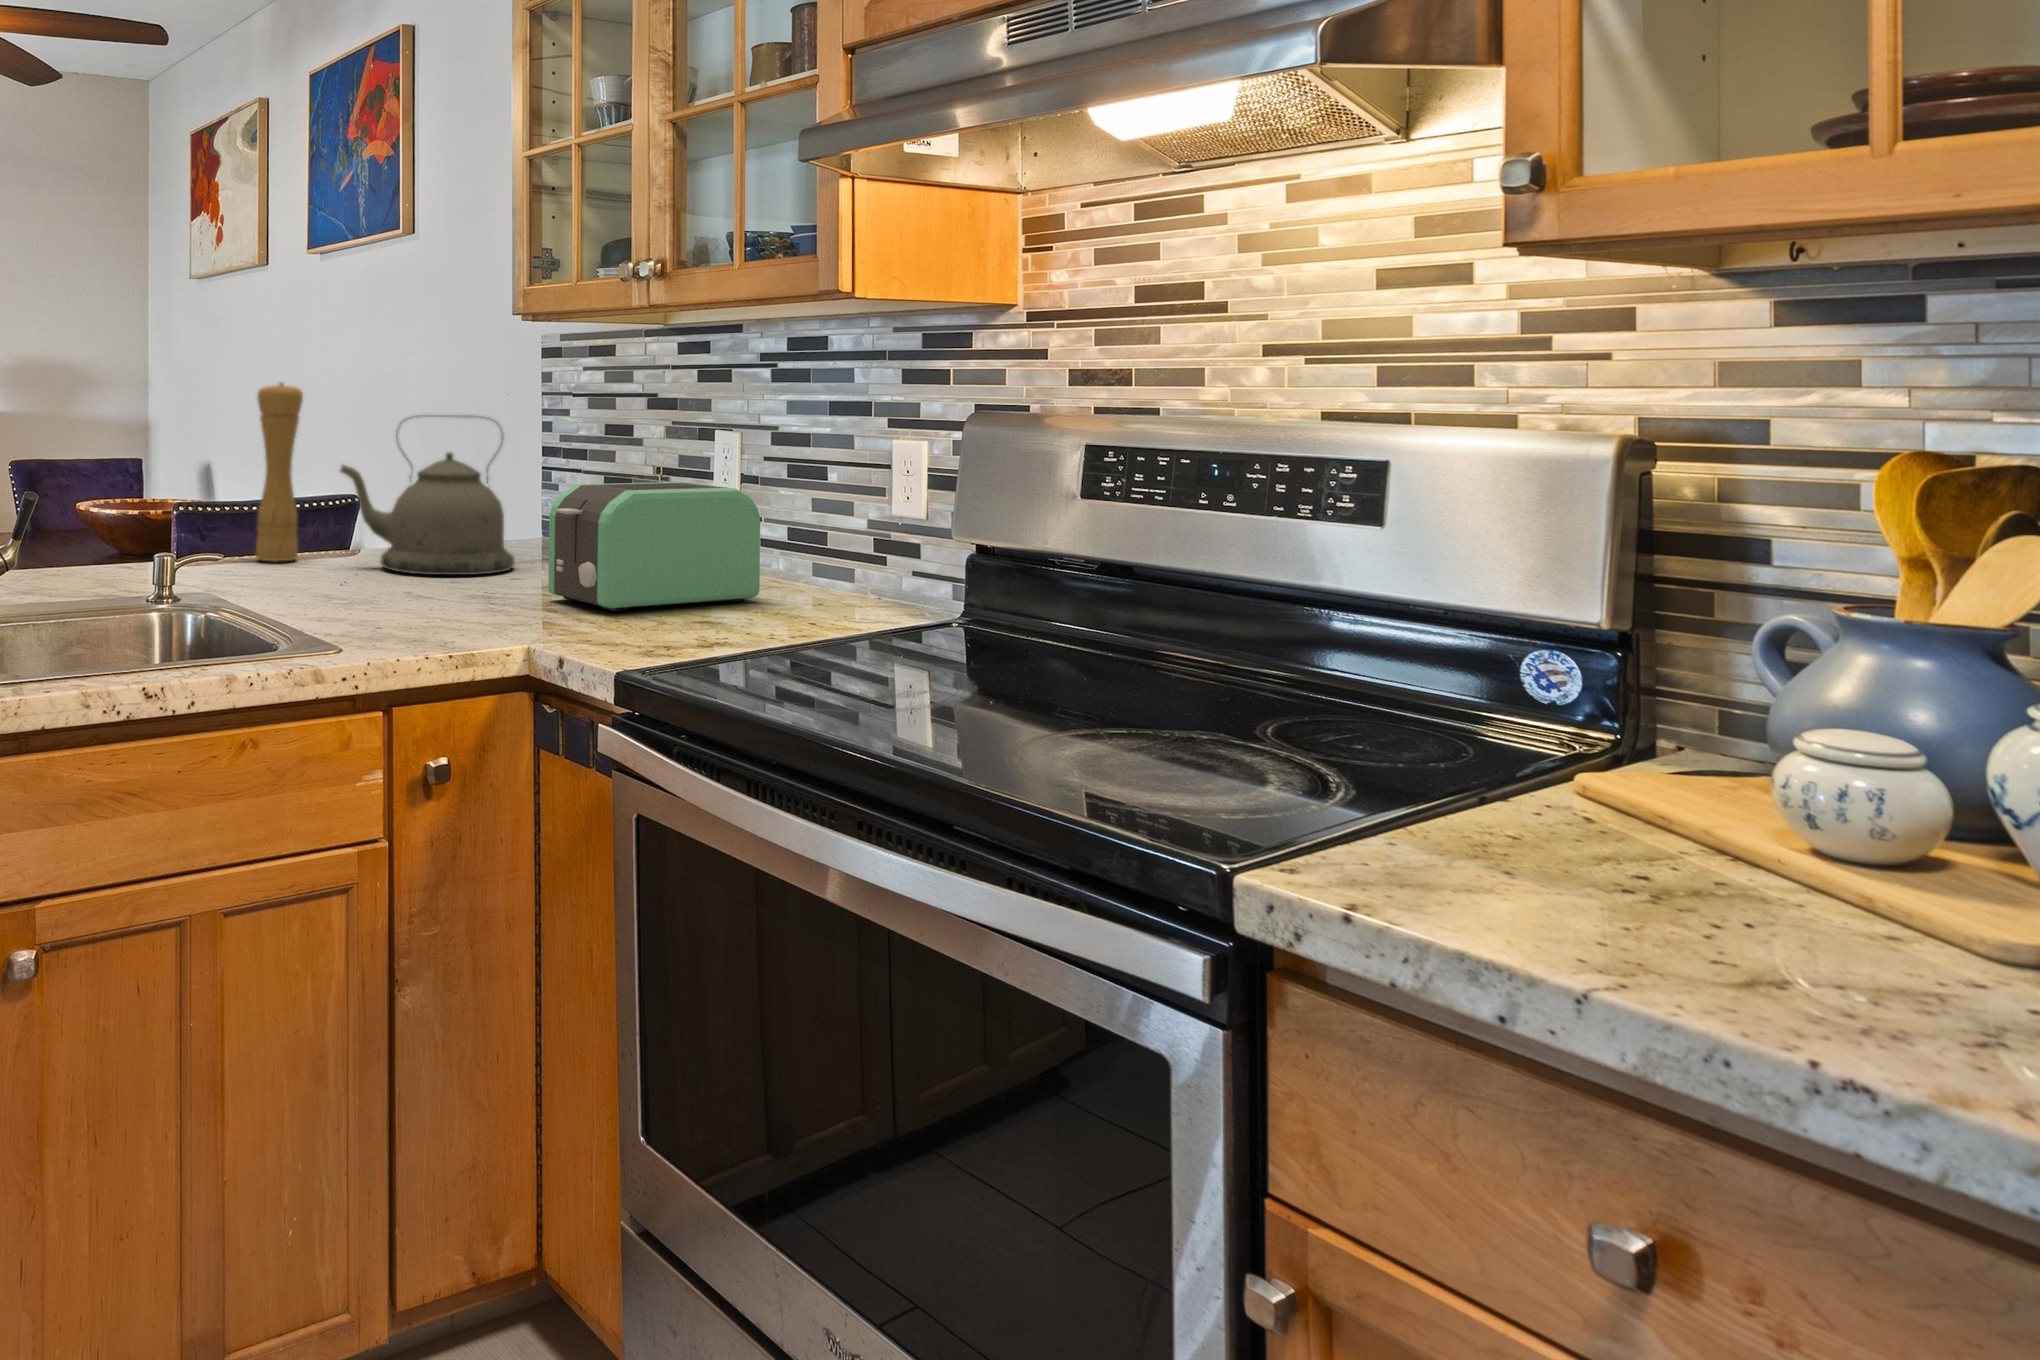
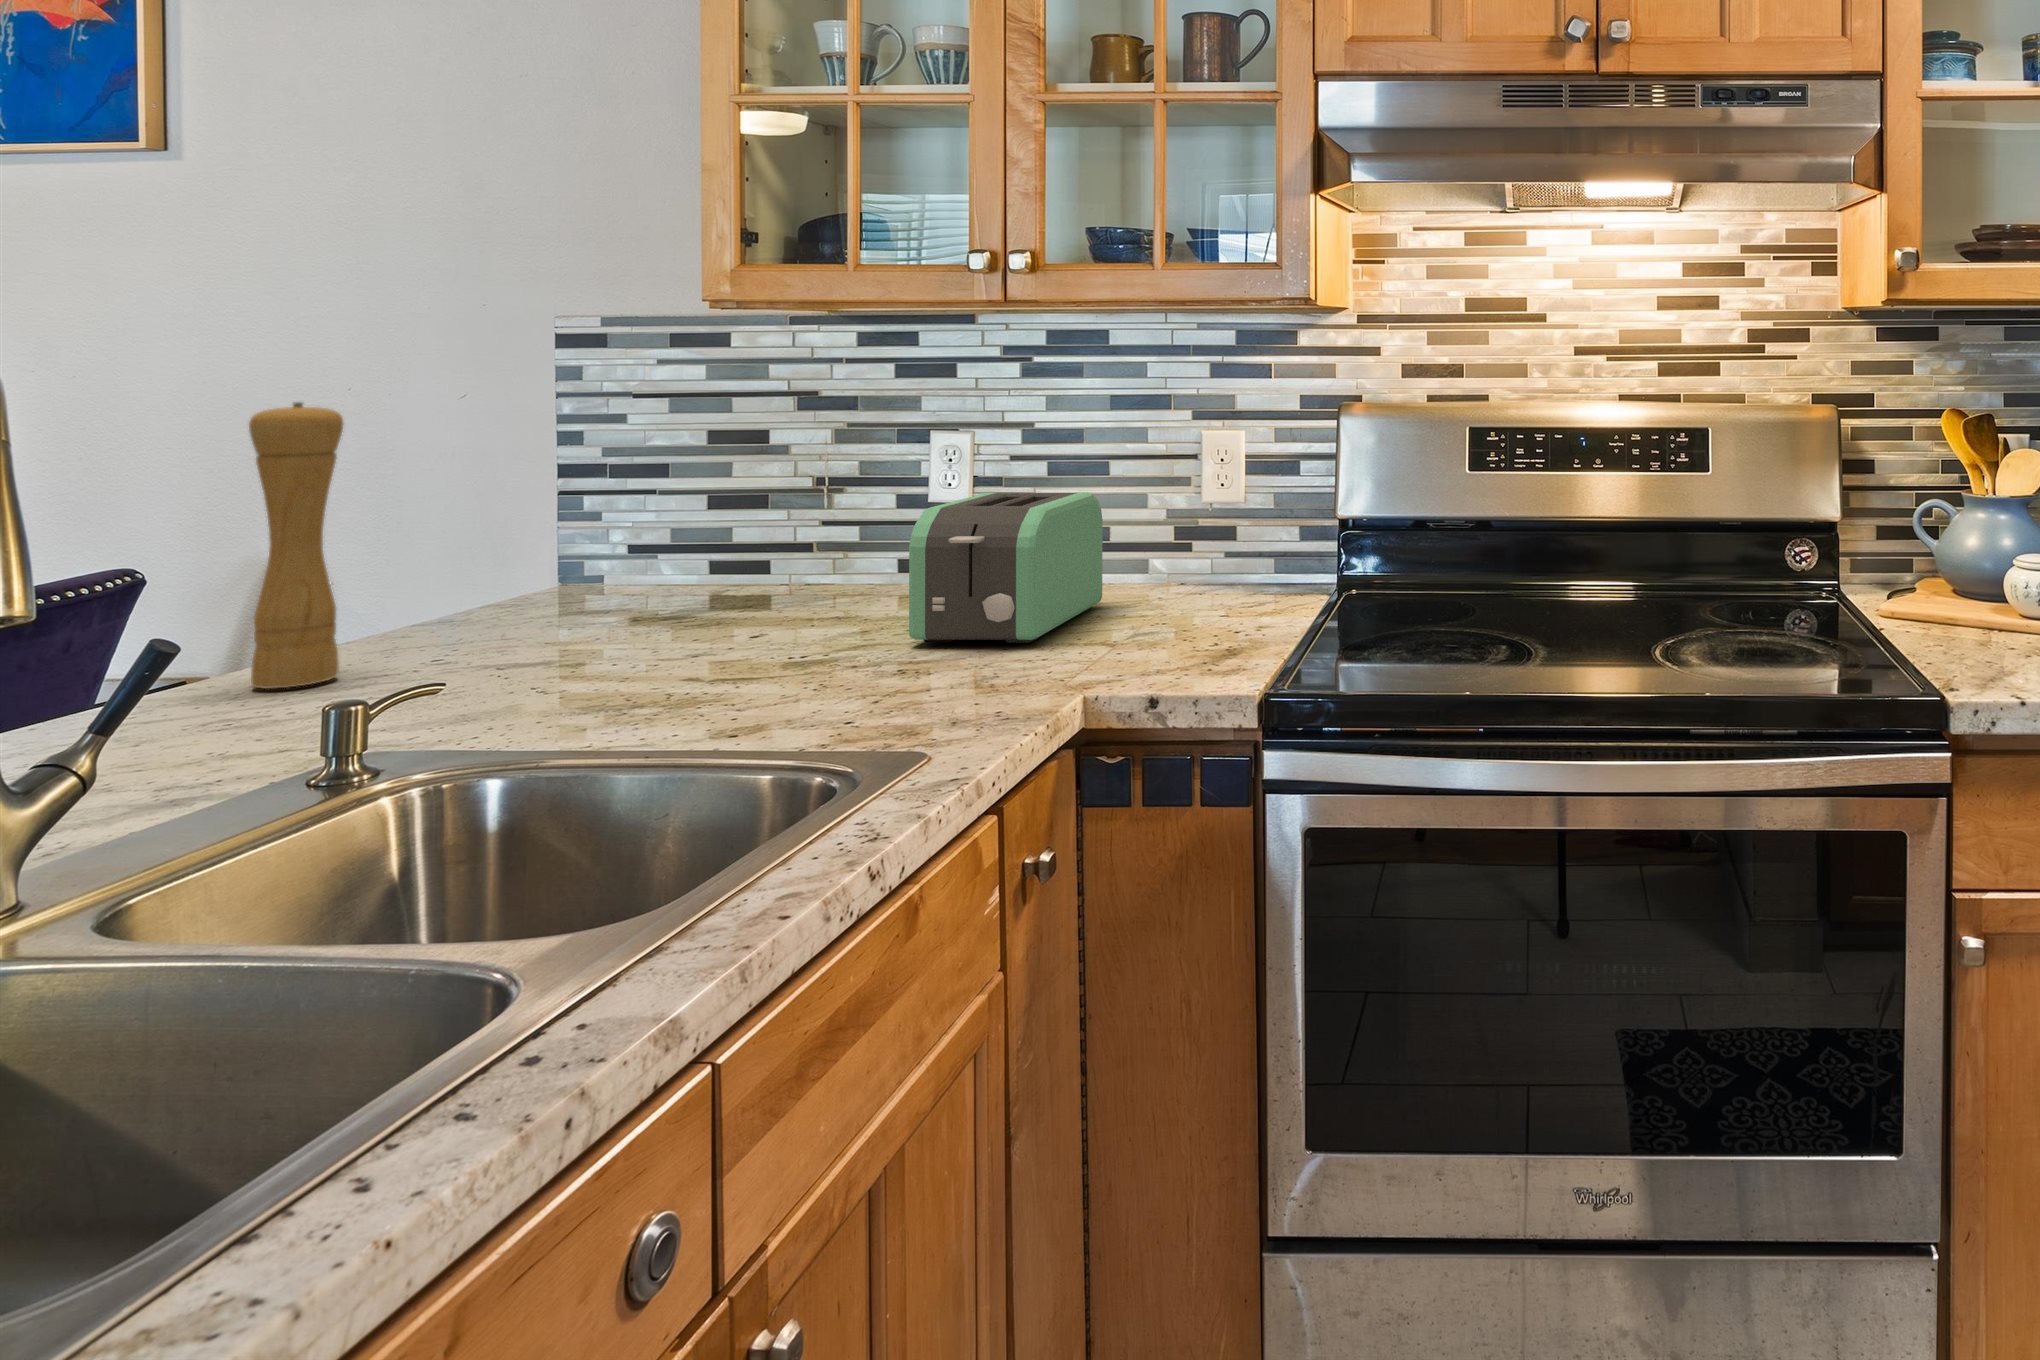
kettle: present [340,415,515,575] -> none [452,434,727,658]

